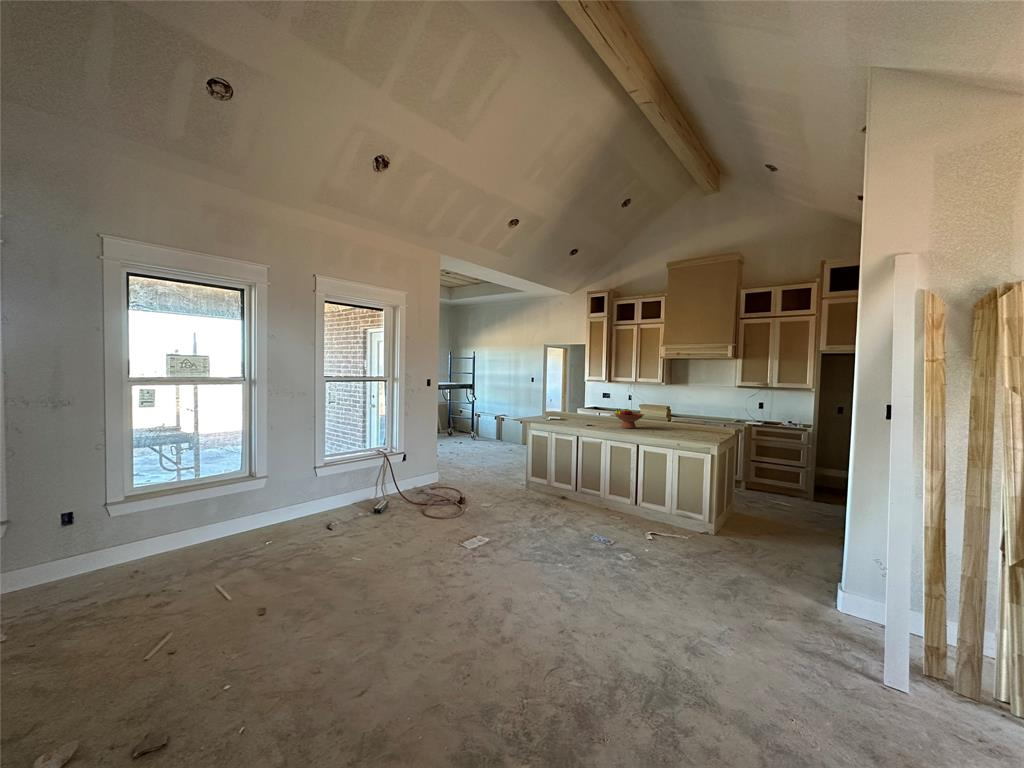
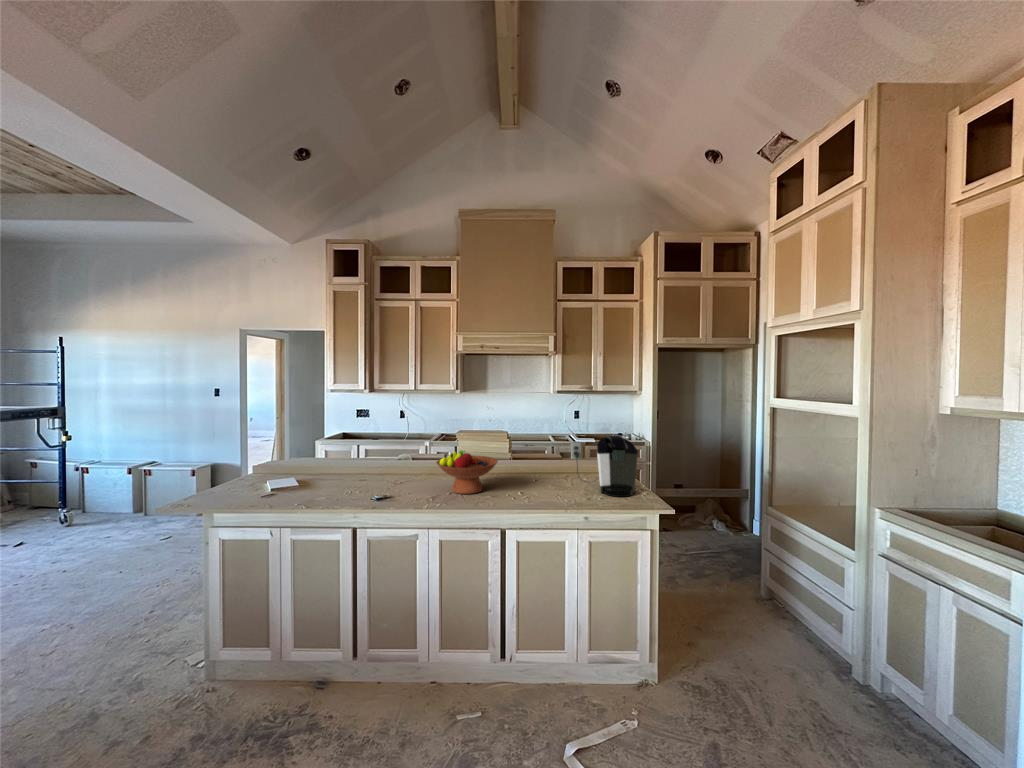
coffee maker: none [684,406,716,438] -> present [571,435,638,497]

